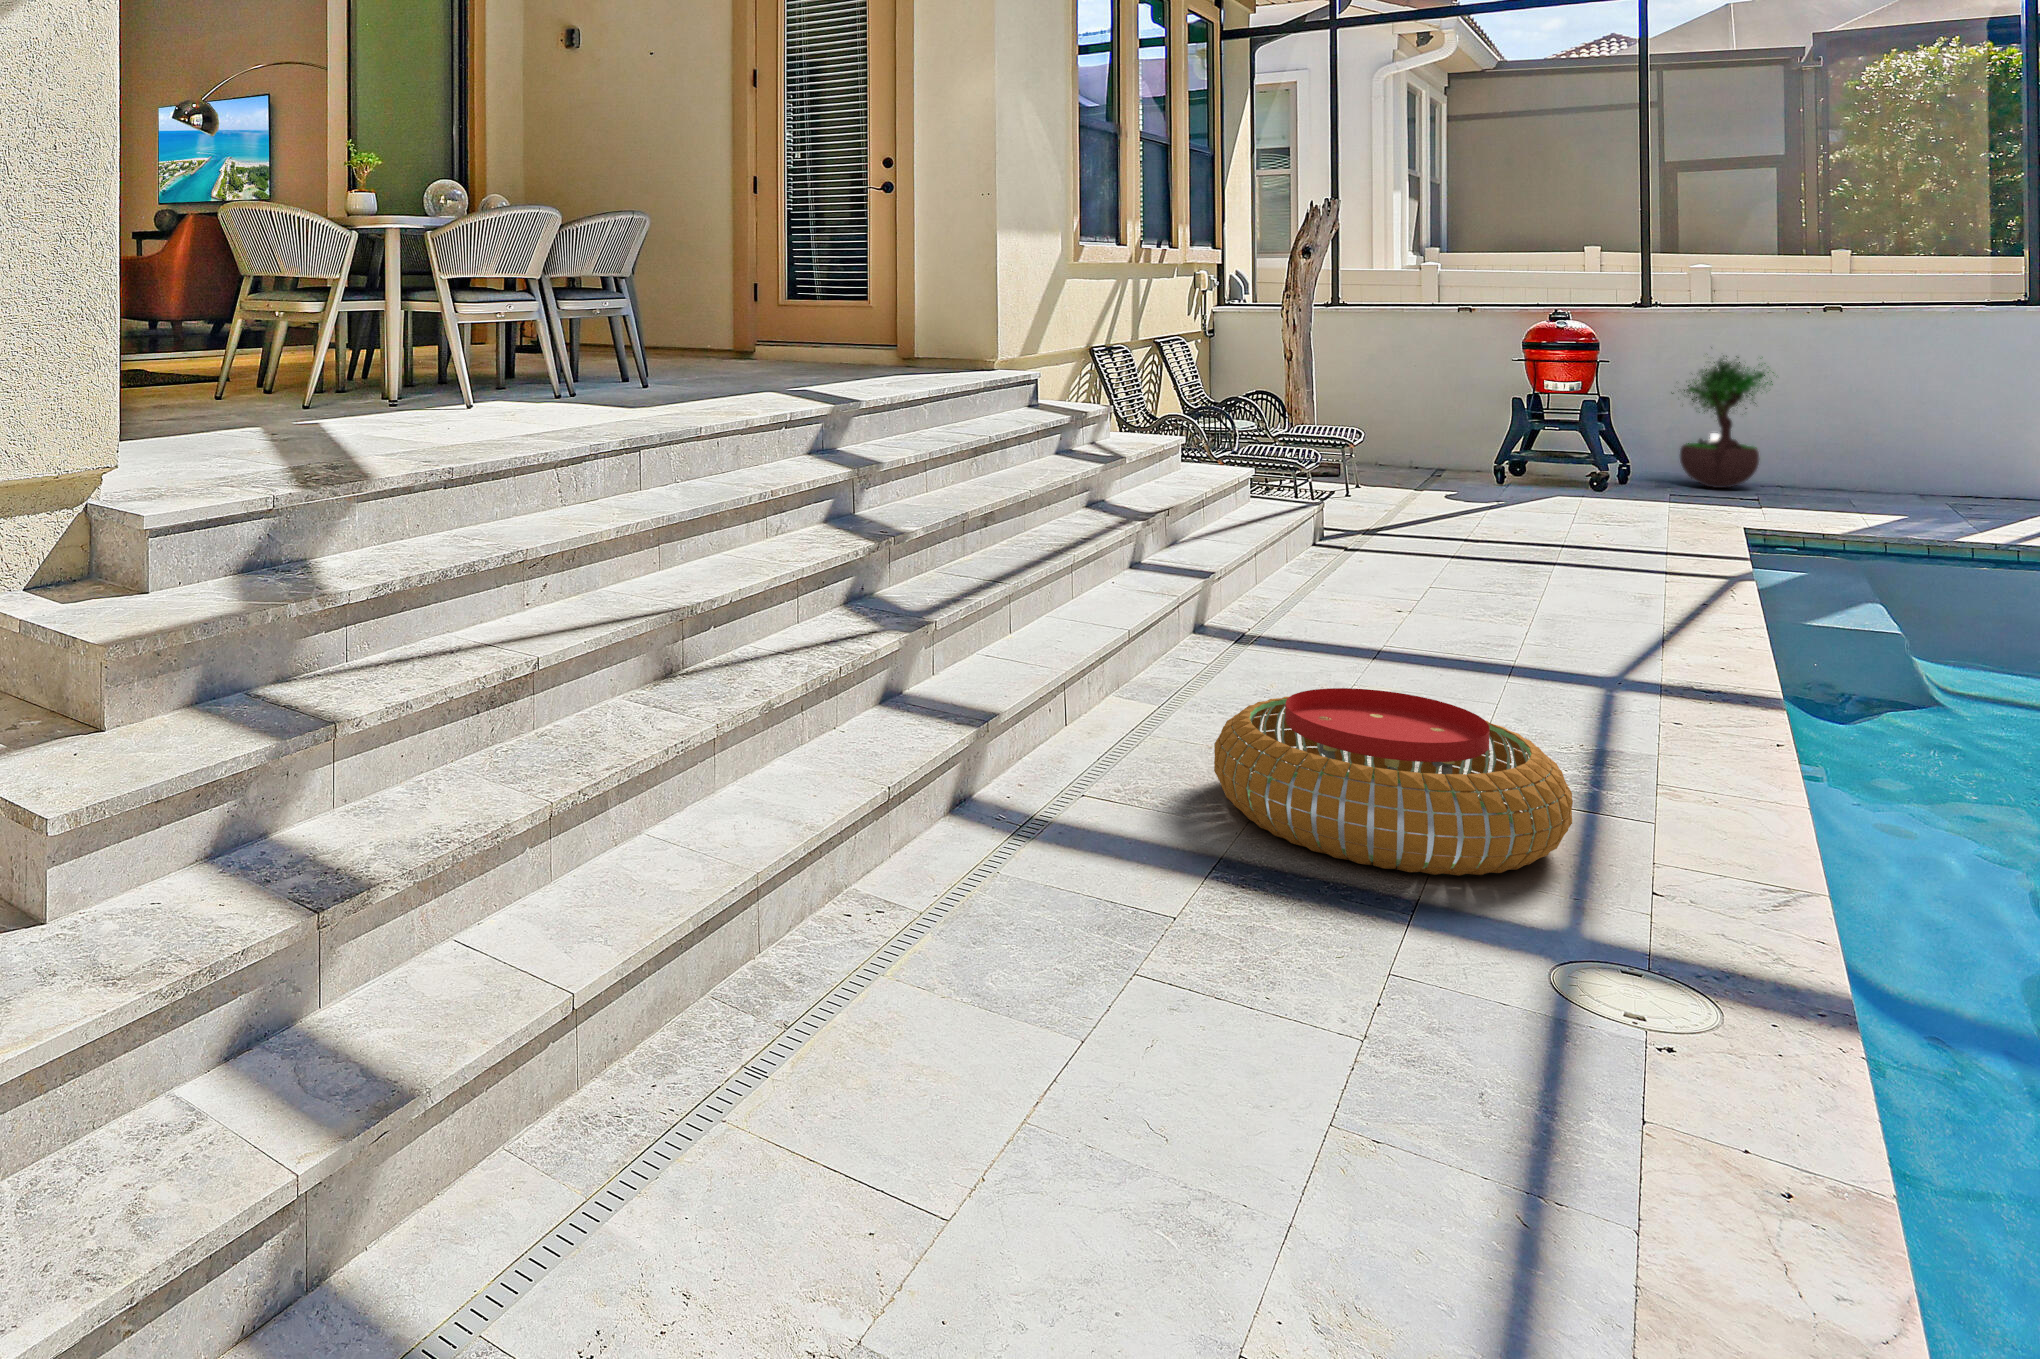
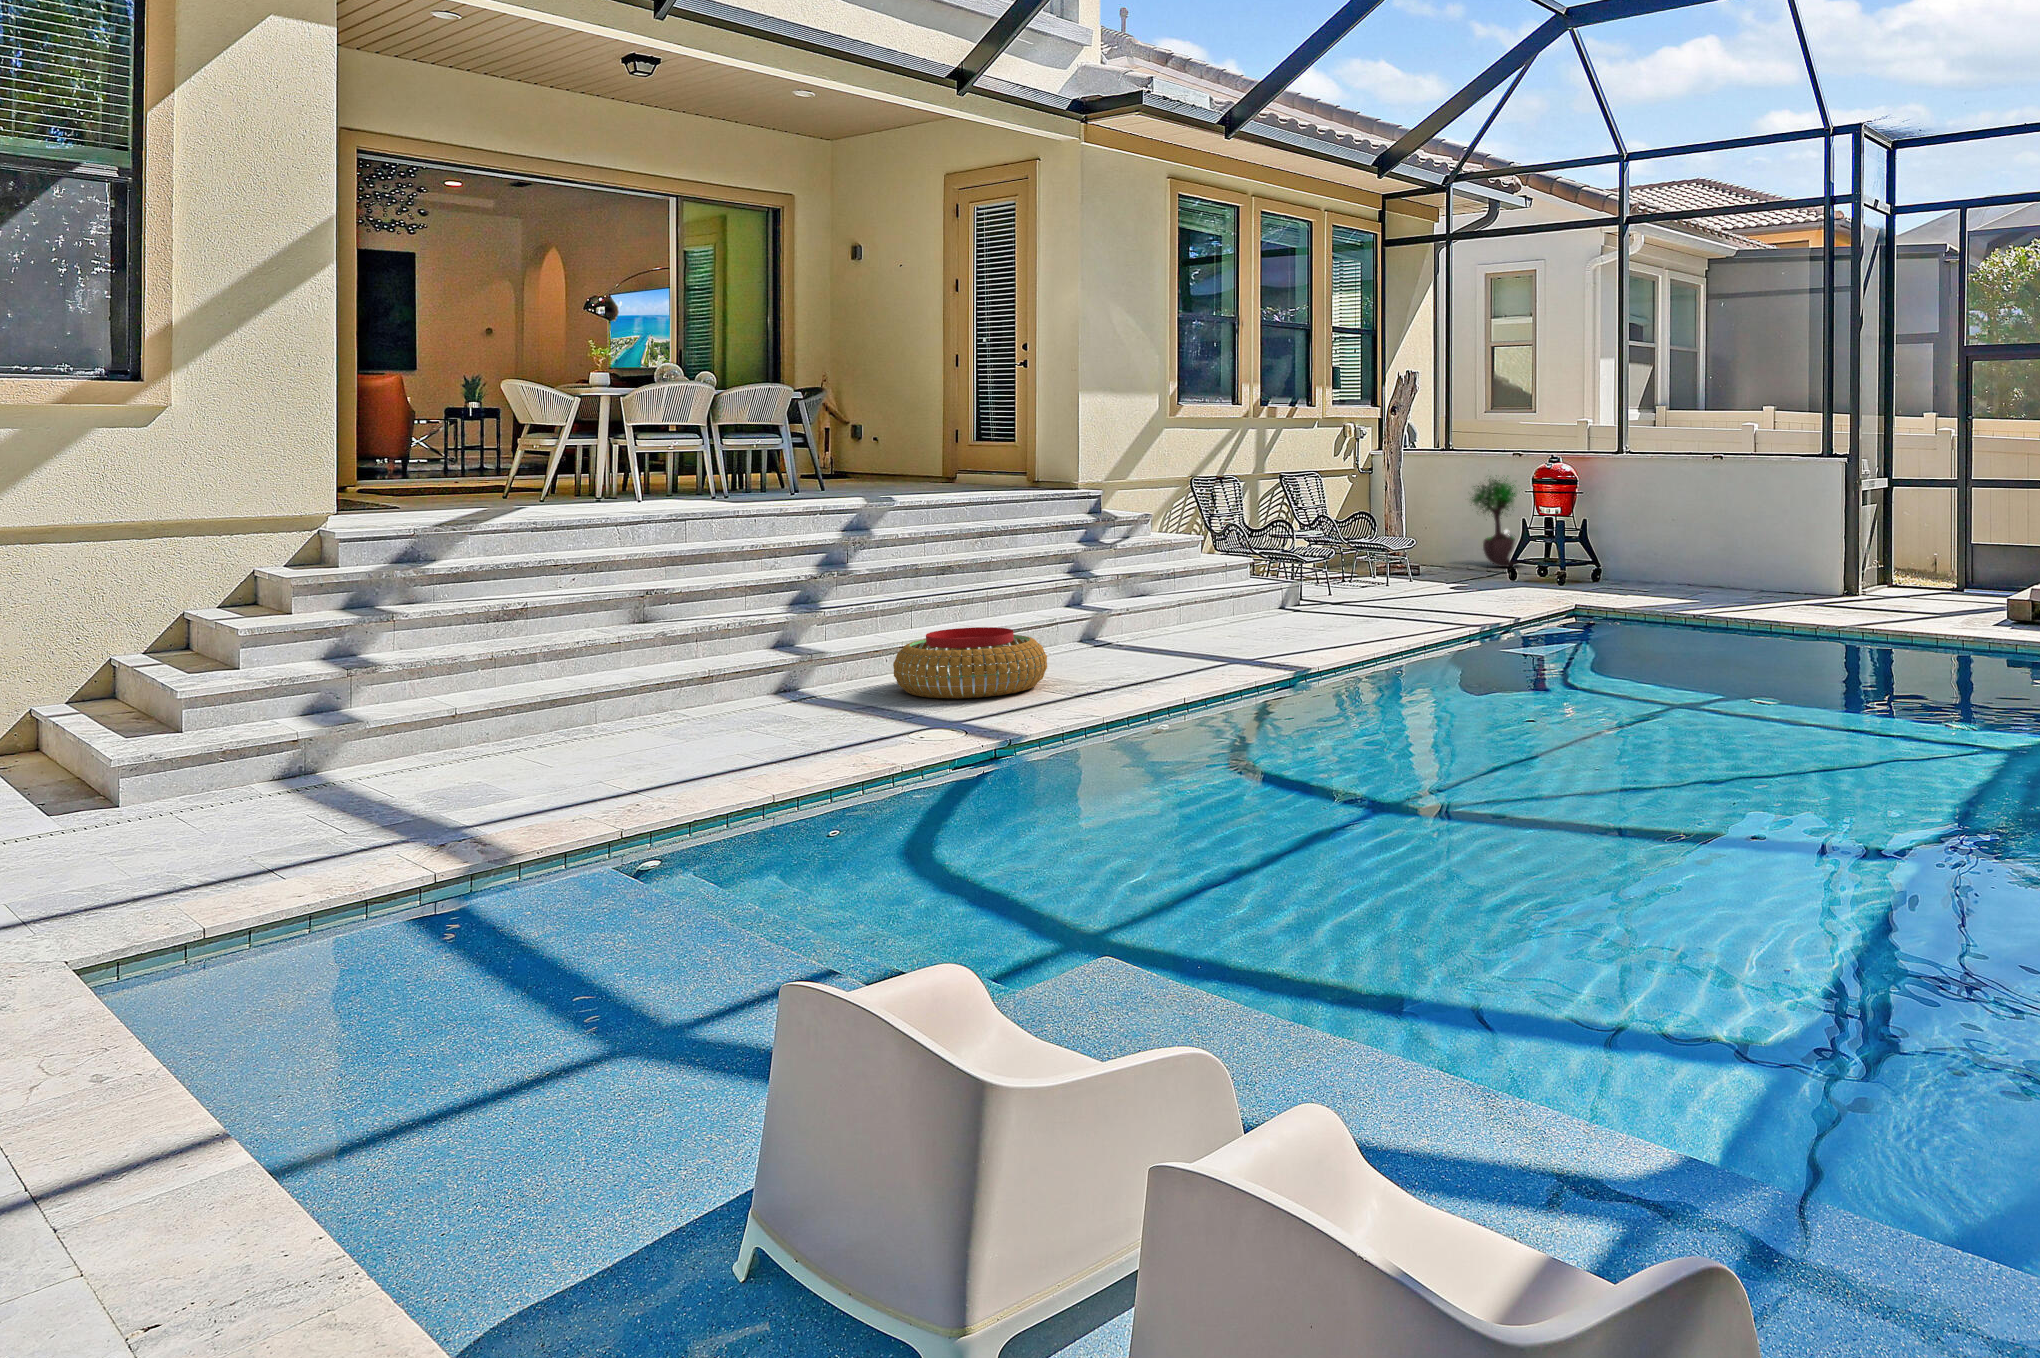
potted tree: present [1671,347,1774,488] -> present [1472,477,1516,567]

